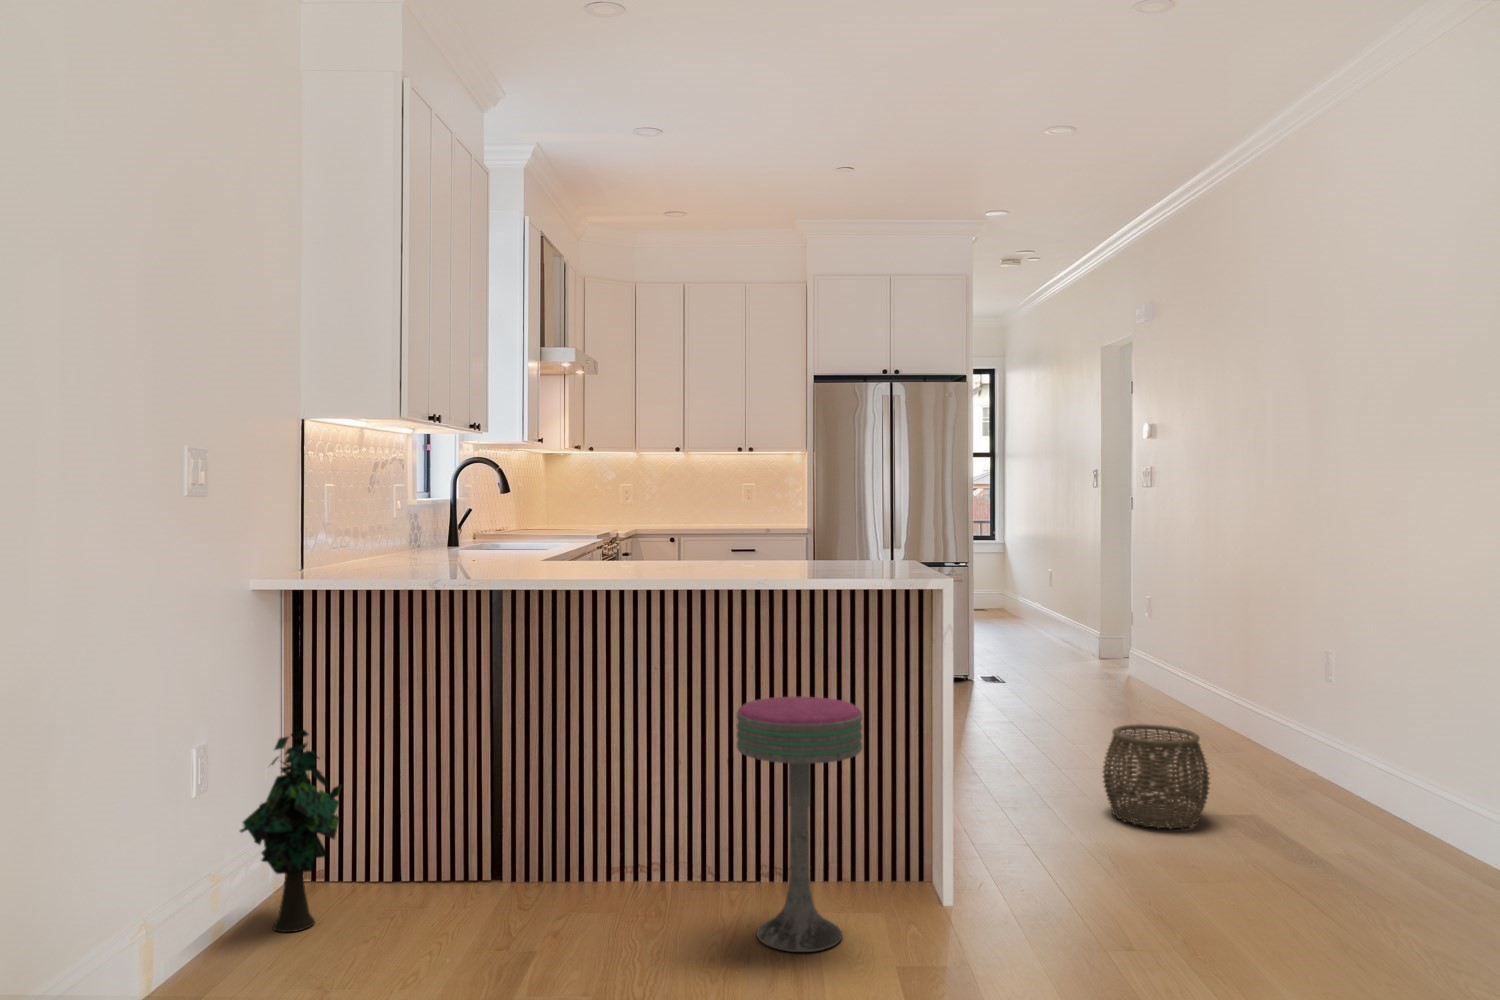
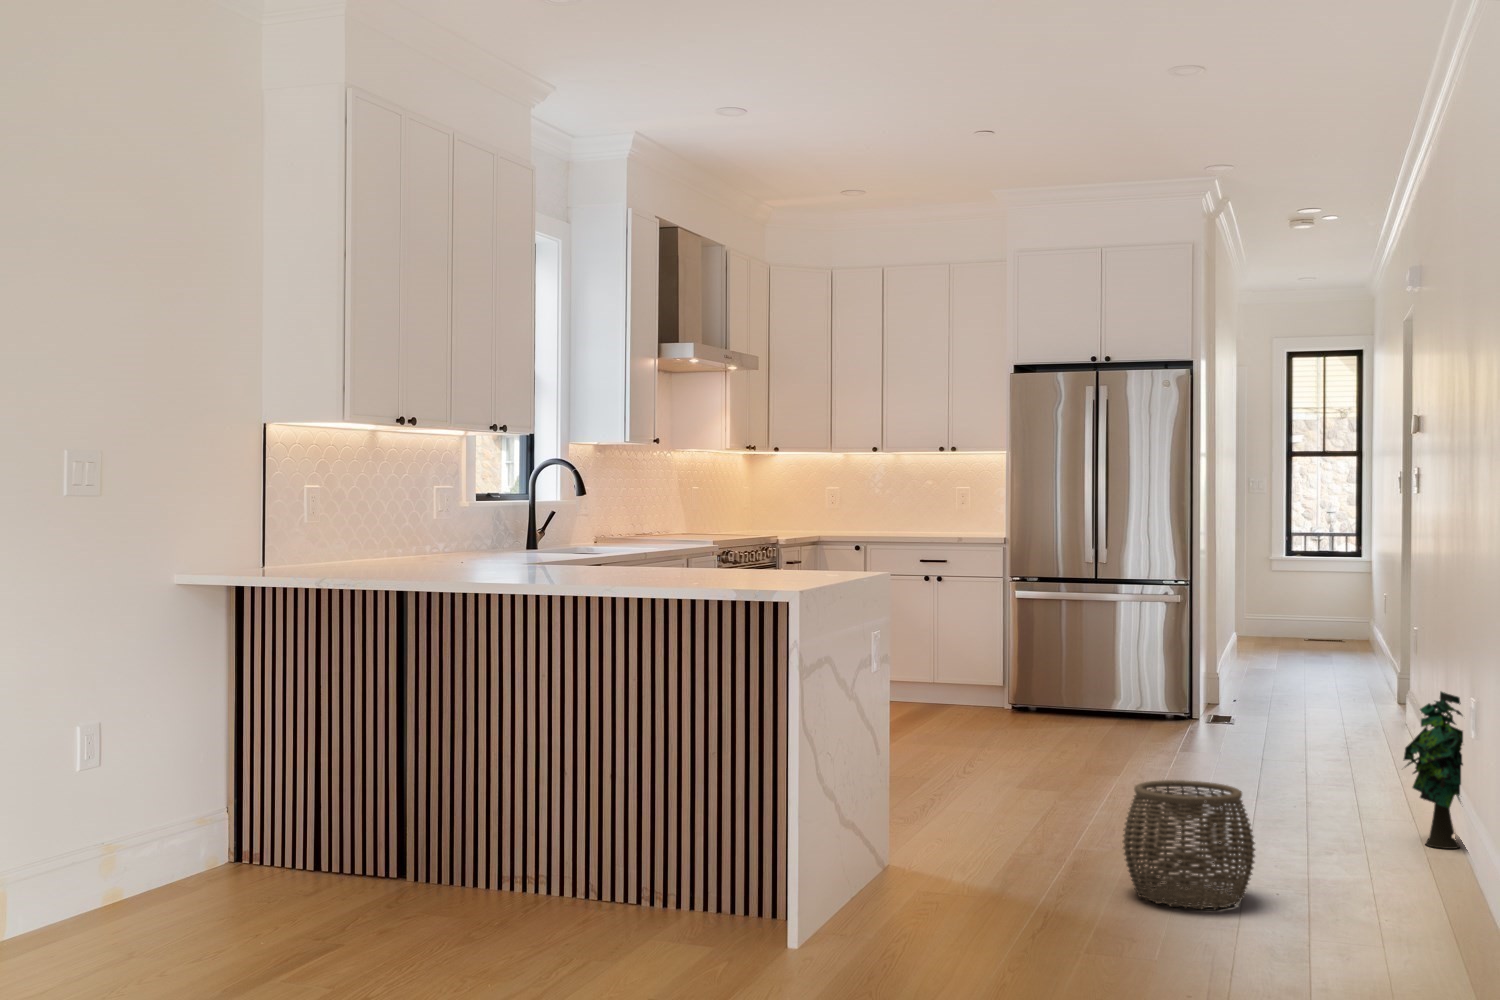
bar stool: present [737,697,862,952] -> none [535,697,668,959]
decorative plant: present [240,730,342,932] -> present [1404,692,1463,849]

